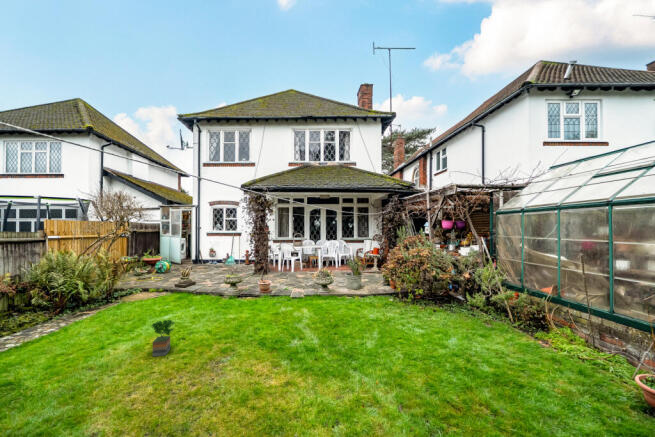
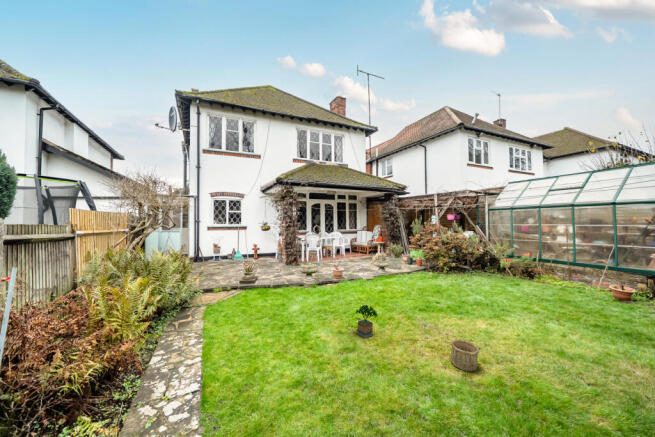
wooden bucket: none [153,377,191,421] -> present [451,339,479,372]

